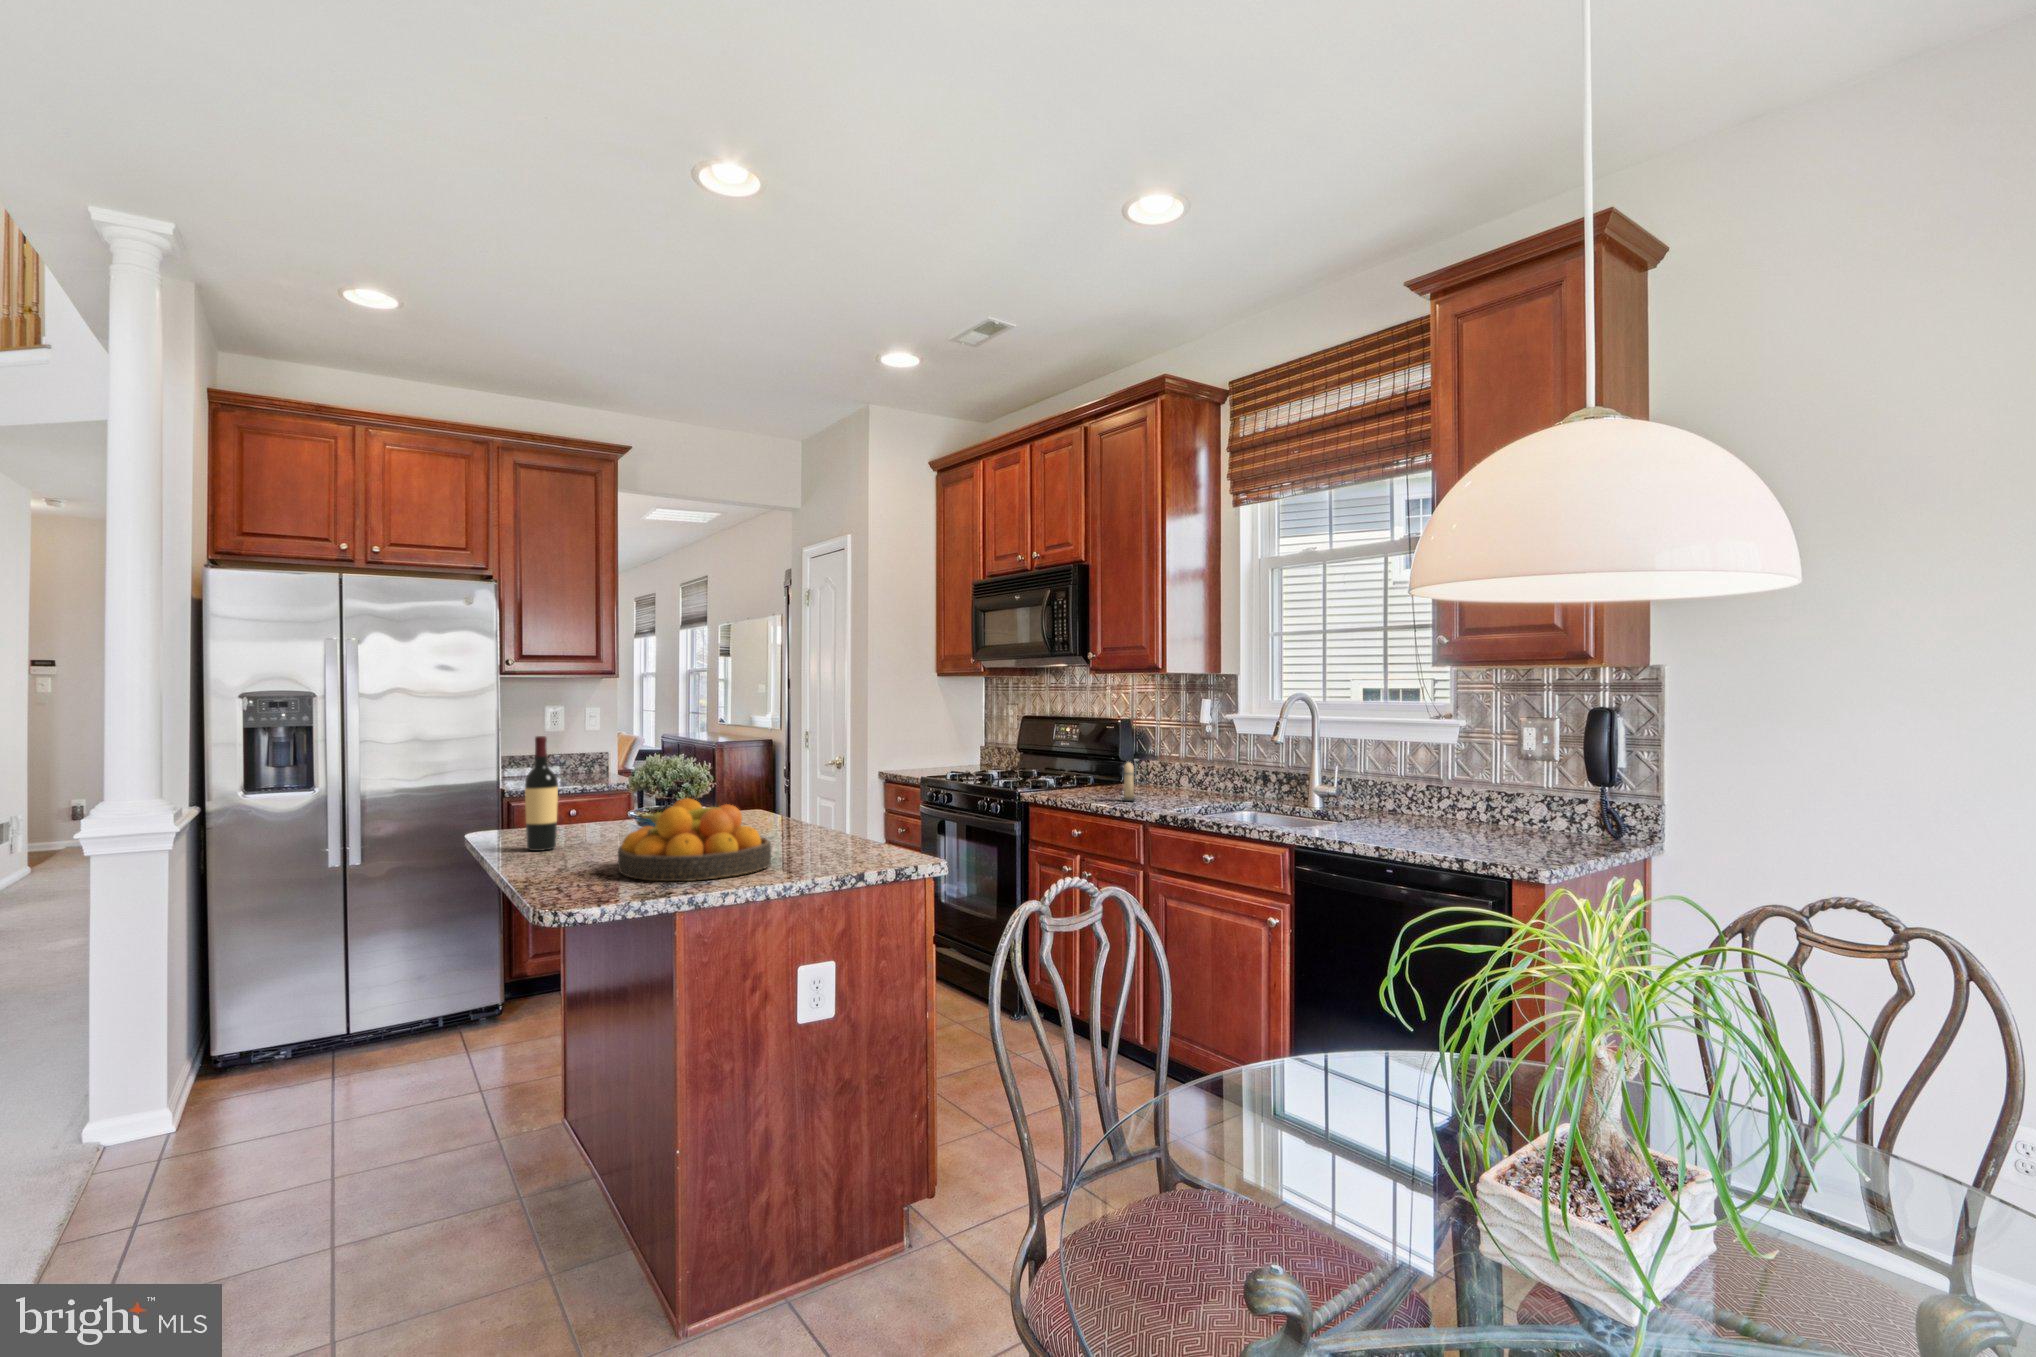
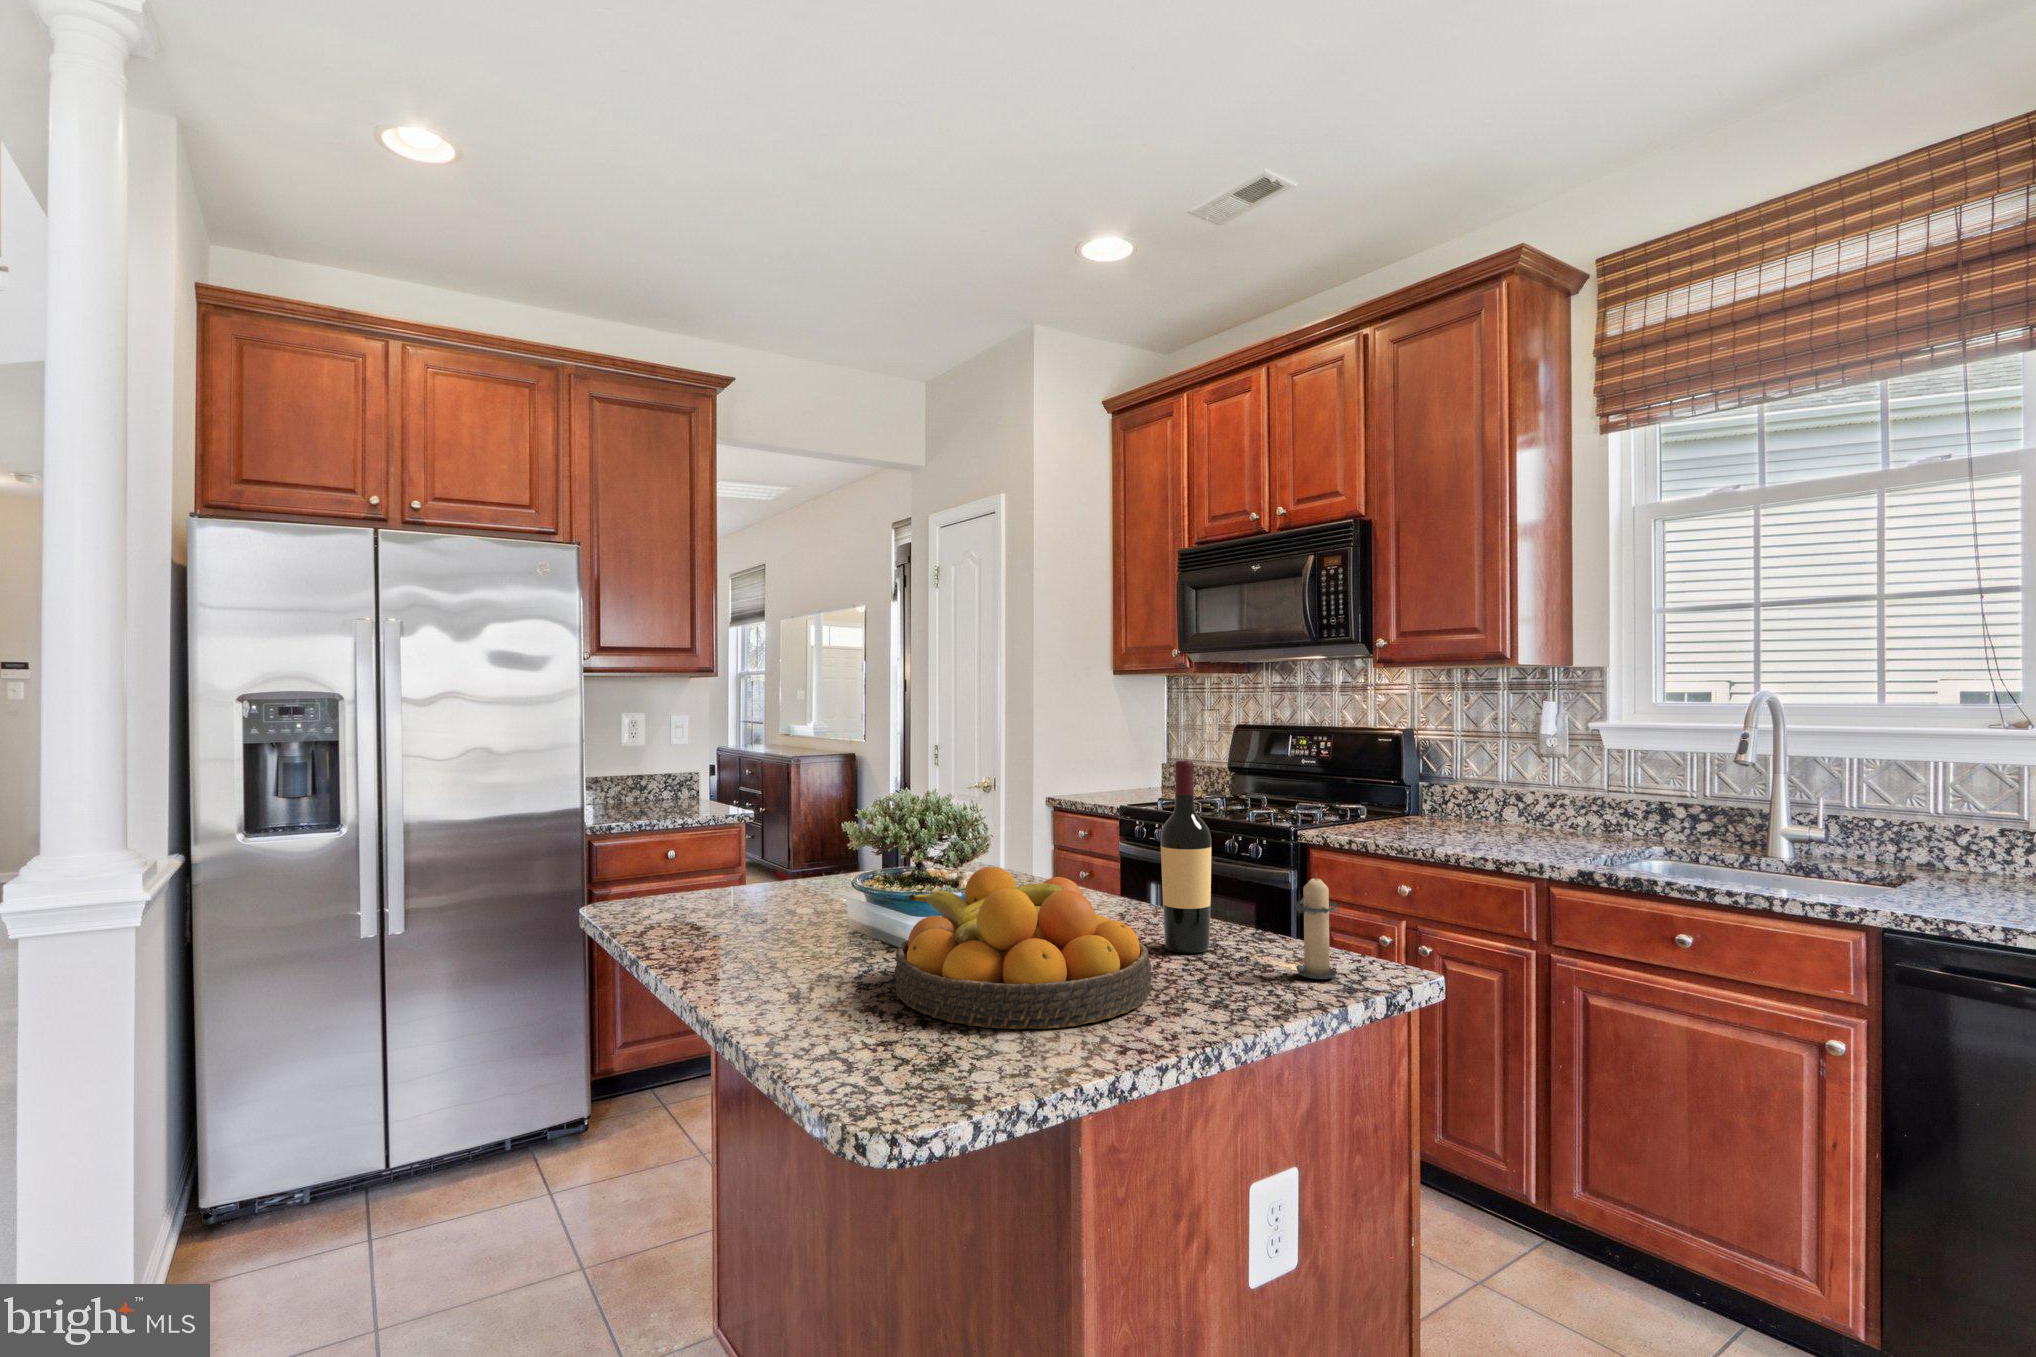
wine bottle: present [525,736,558,851] -> present [1161,761,1211,953]
candle: present [1121,762,1136,801] -> present [1294,872,1337,979]

